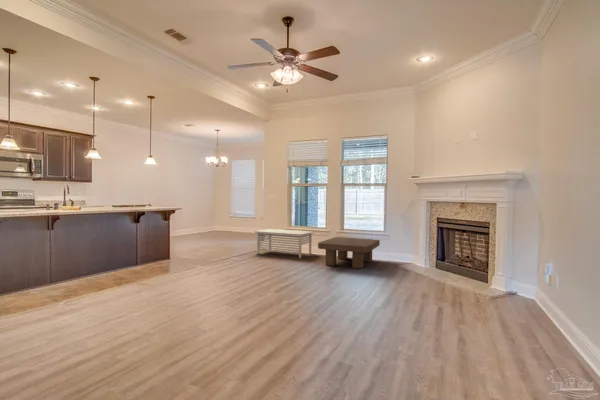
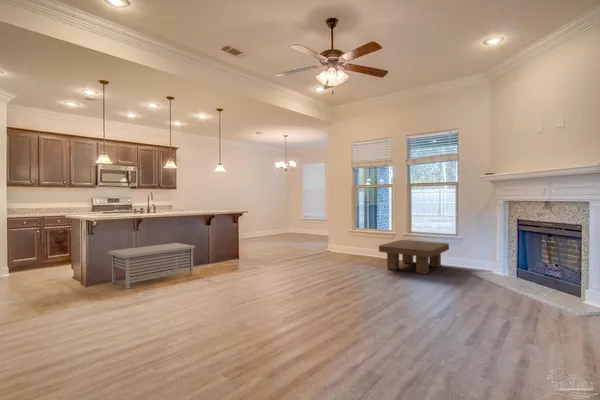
storage bench: present [255,229,313,258] -> present [108,243,195,289]

